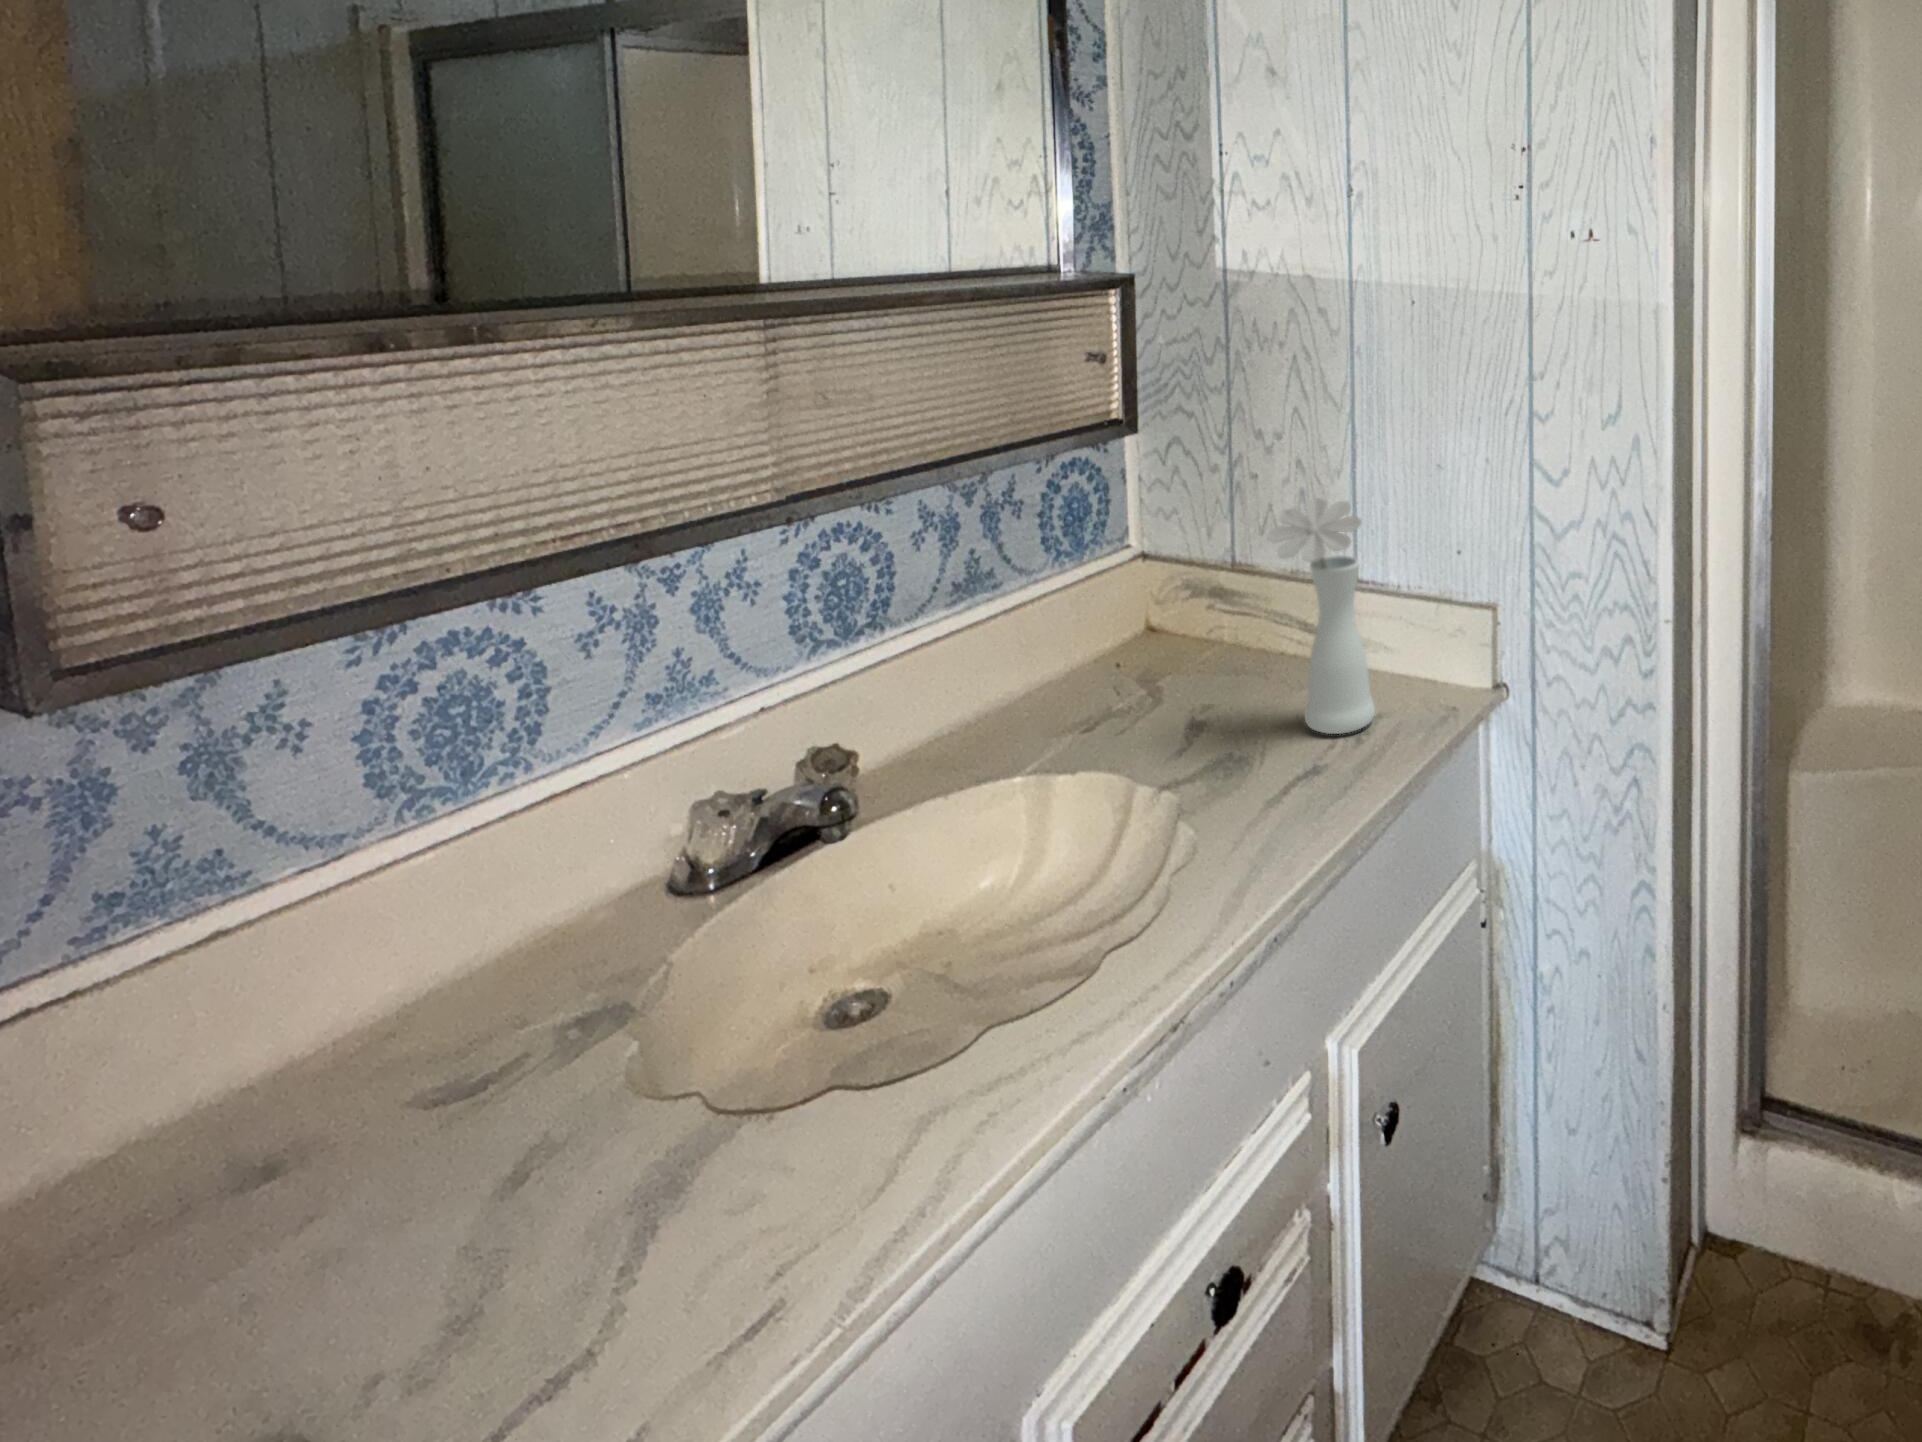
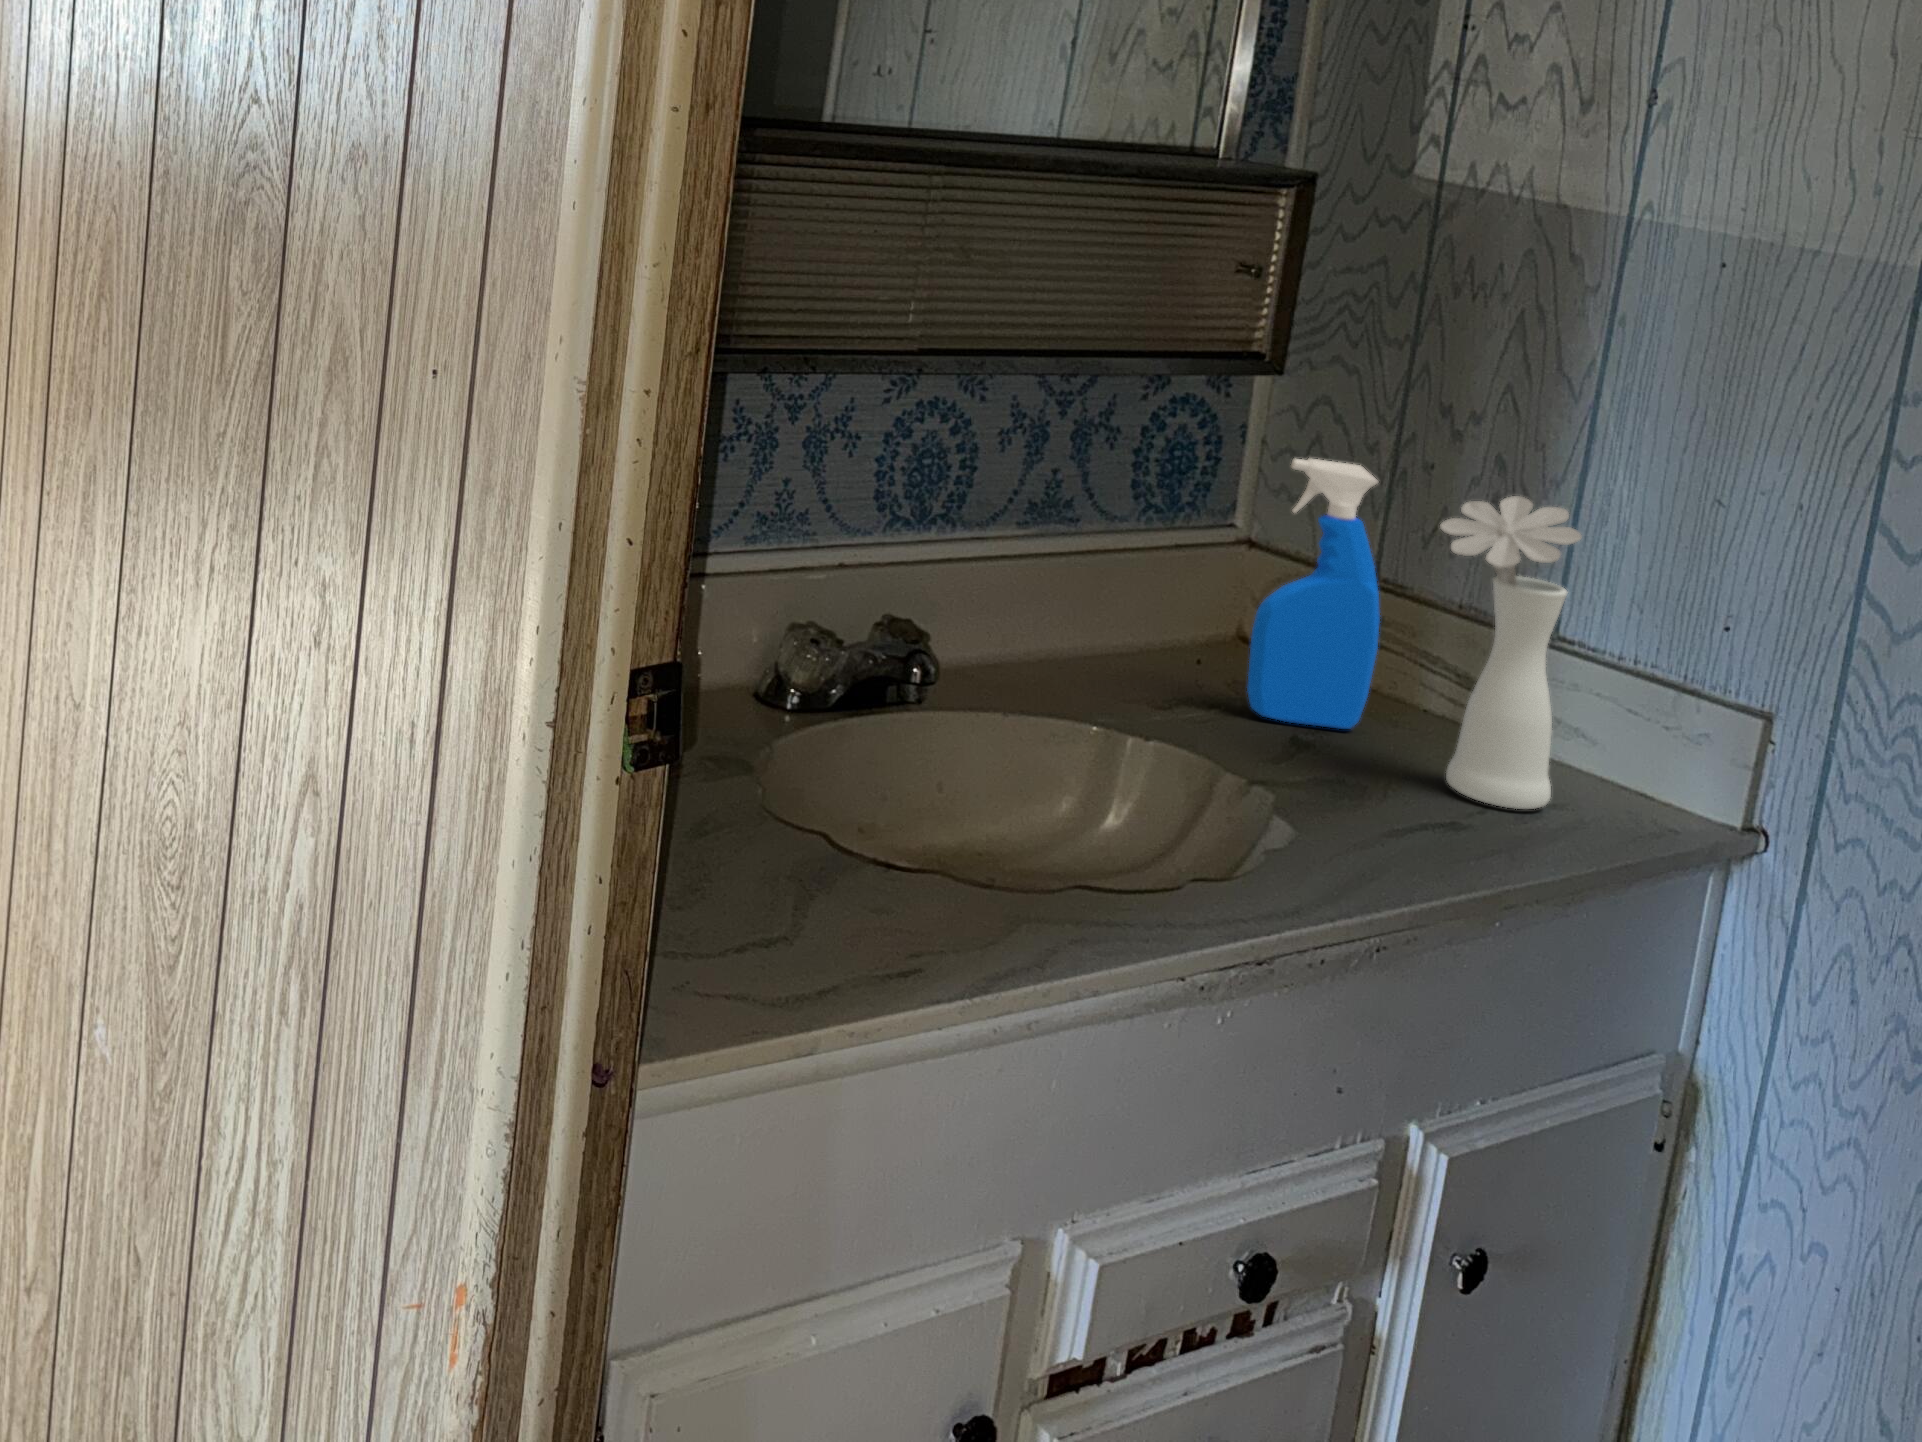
spray bottle: none [1150,493,1243,705] -> present [1247,458,1380,729]

